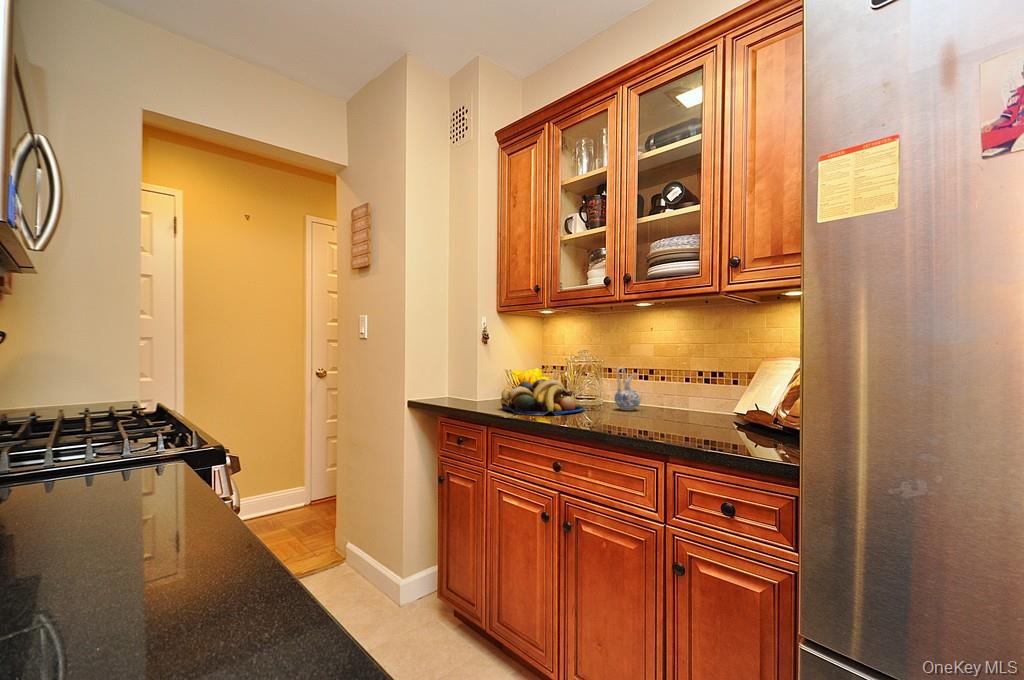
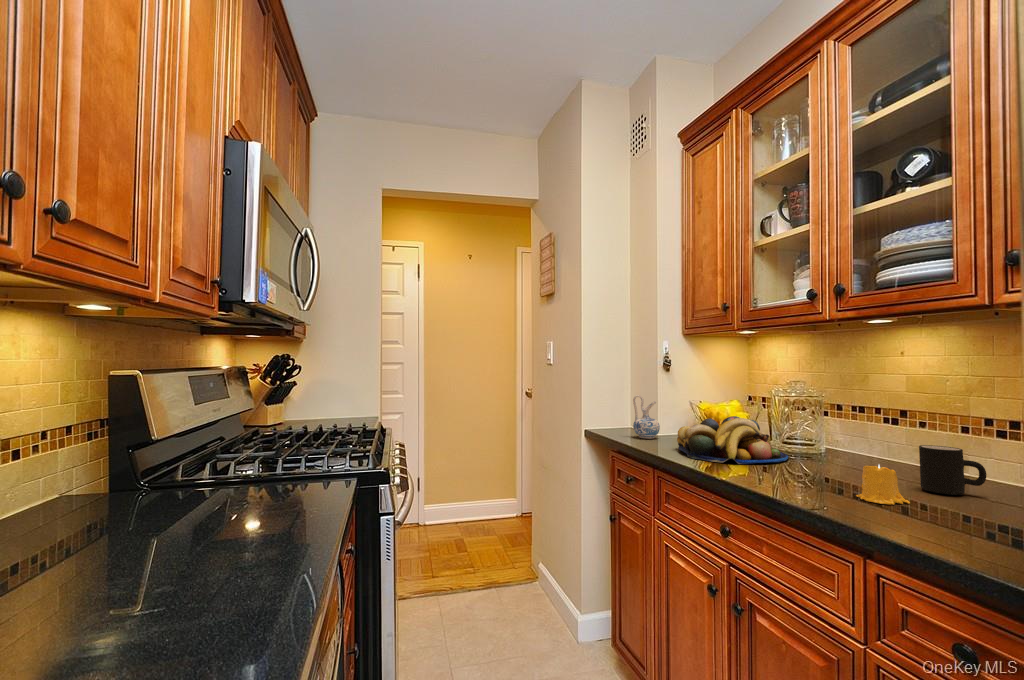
ceramic pitcher: present [614,367,641,410] -> present [633,395,660,439]
mug: none [673,389,708,420] -> present [919,445,986,495]
candle: none [645,401,676,429] -> present [856,465,910,505]

